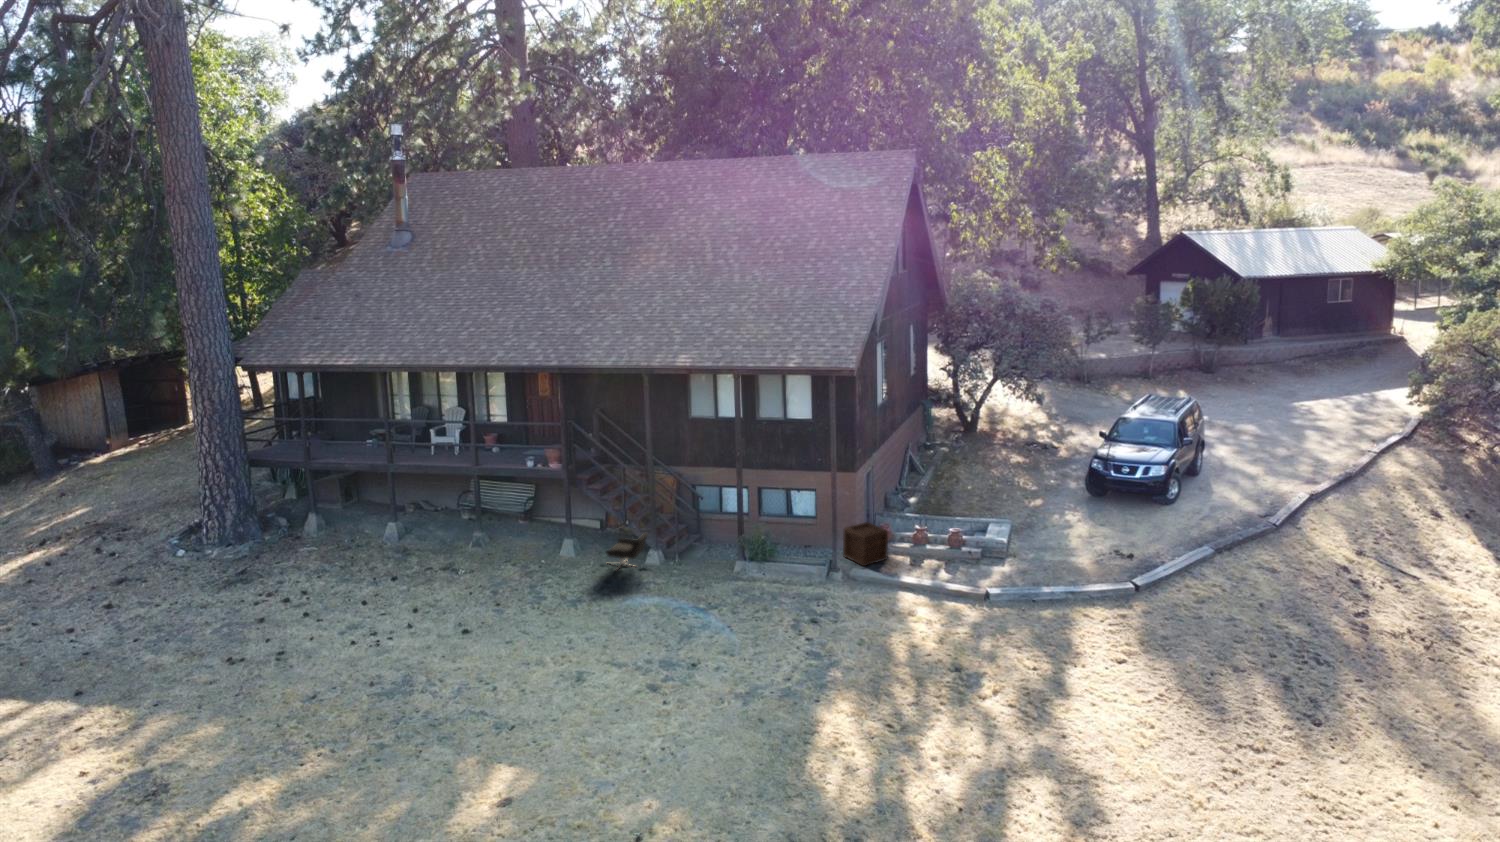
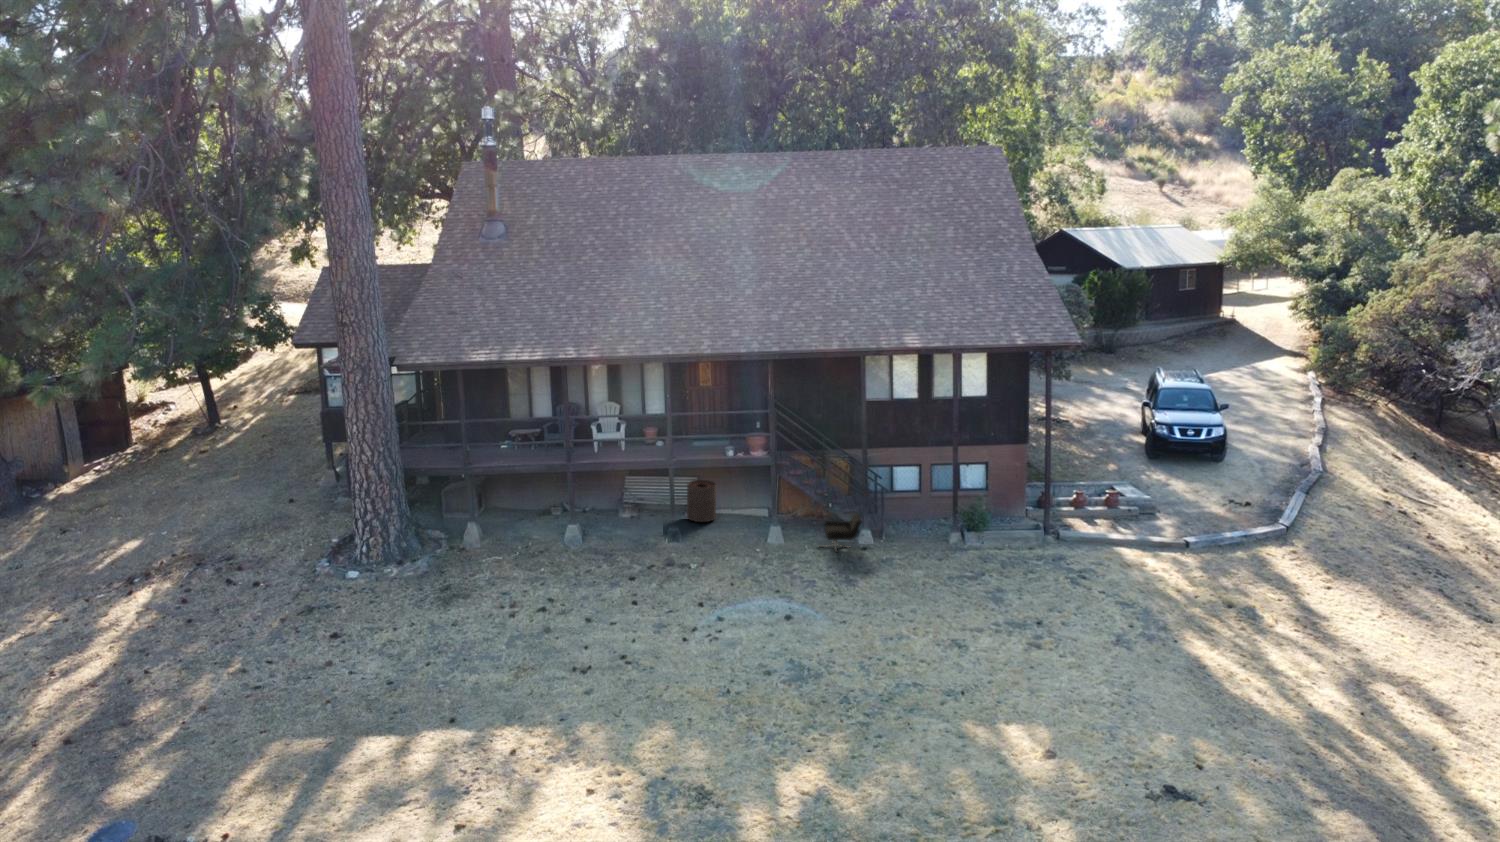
trash can: none [516,487,547,529] -> present [687,480,717,522]
wooden crate: present [843,522,888,566] -> none [1019,490,1061,530]

